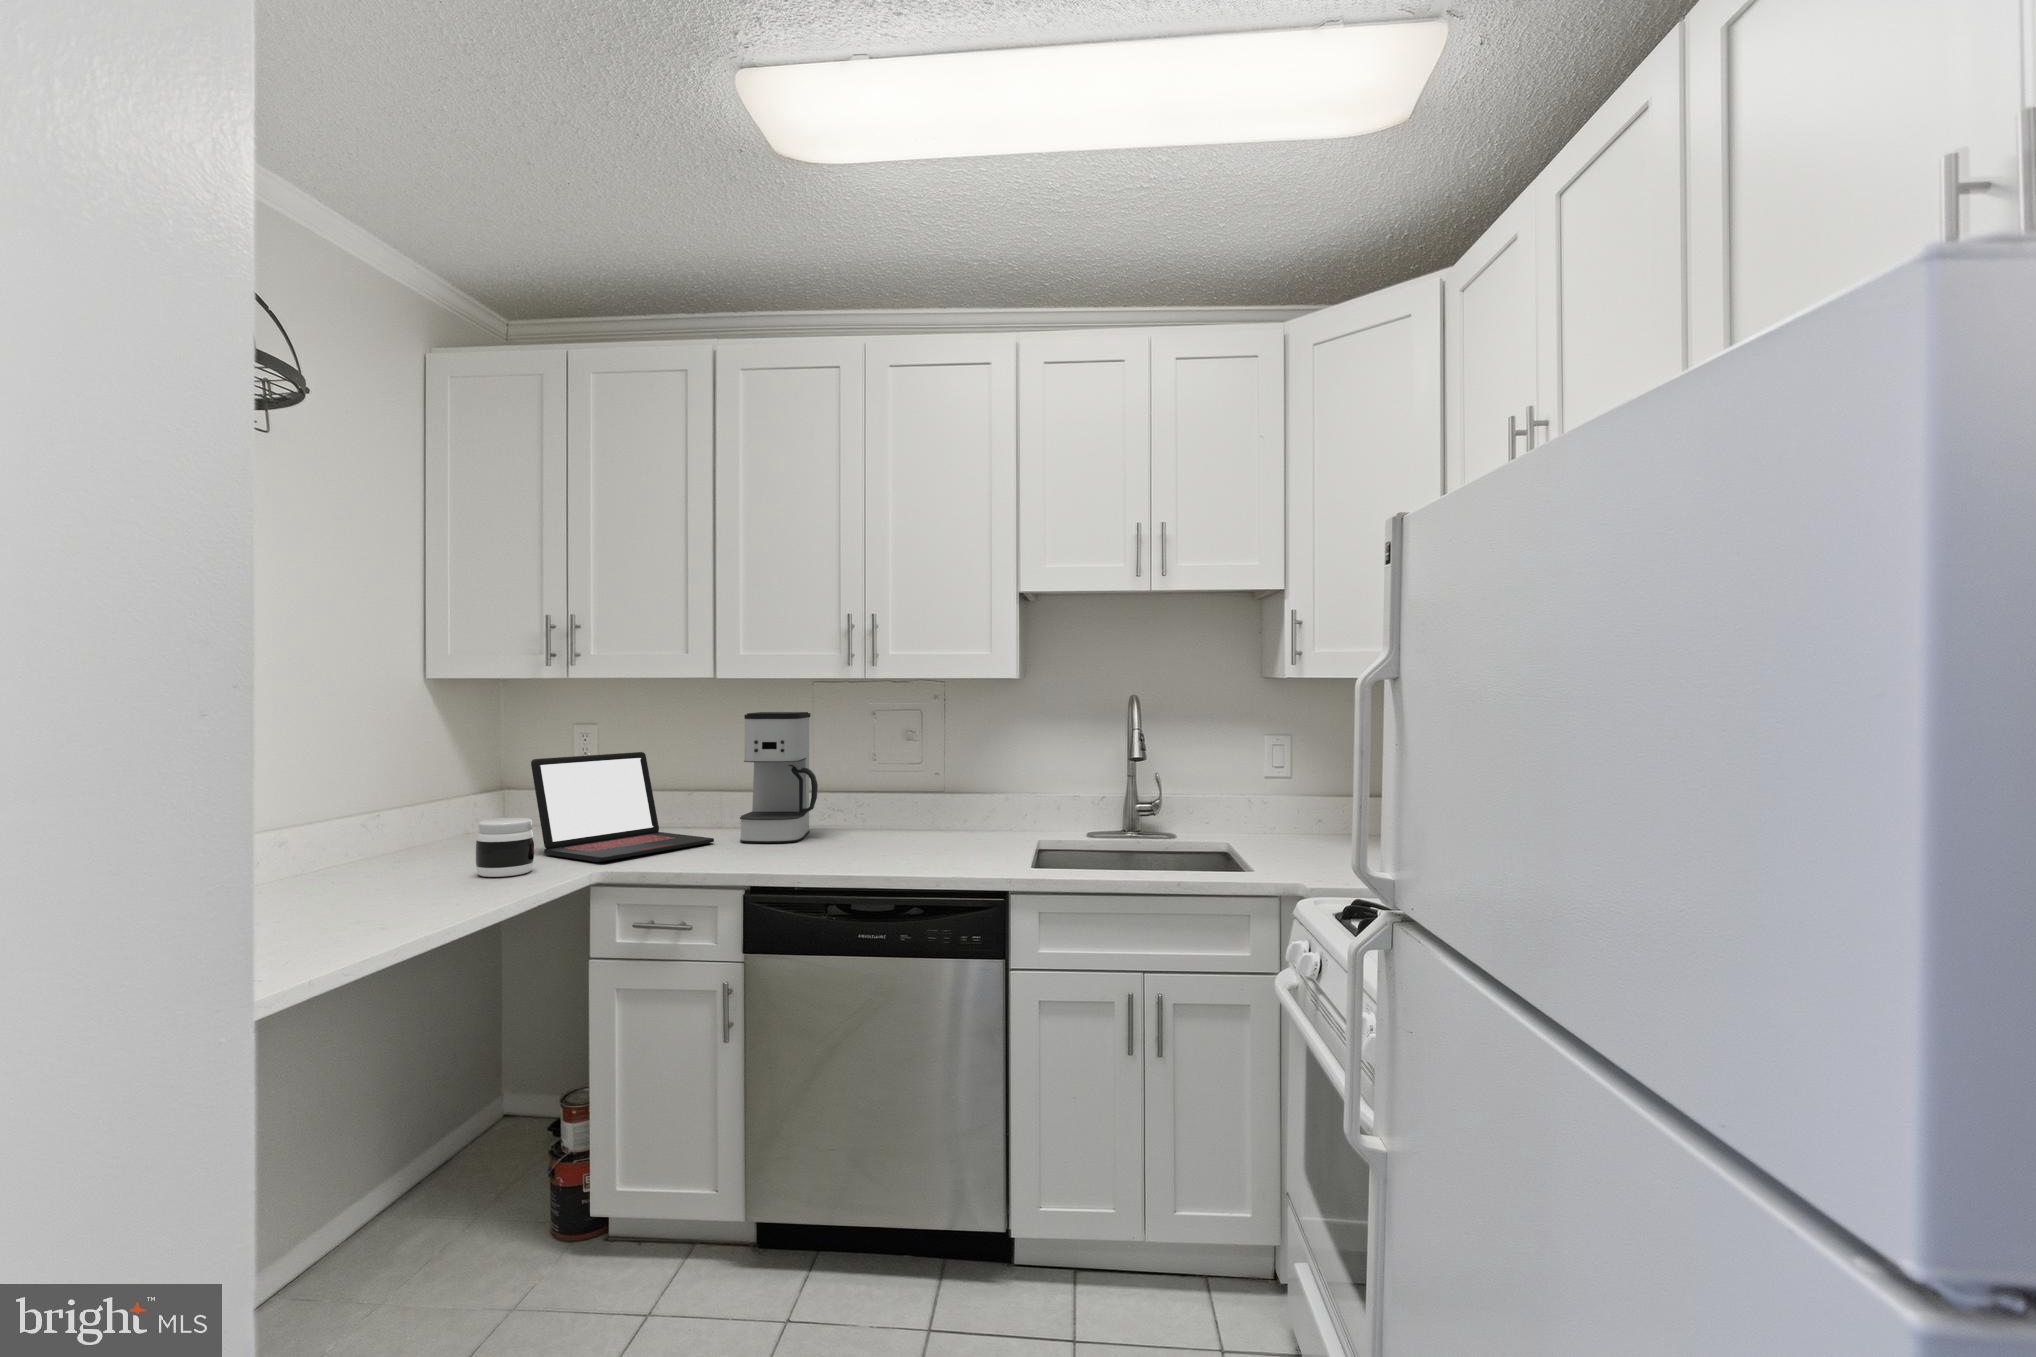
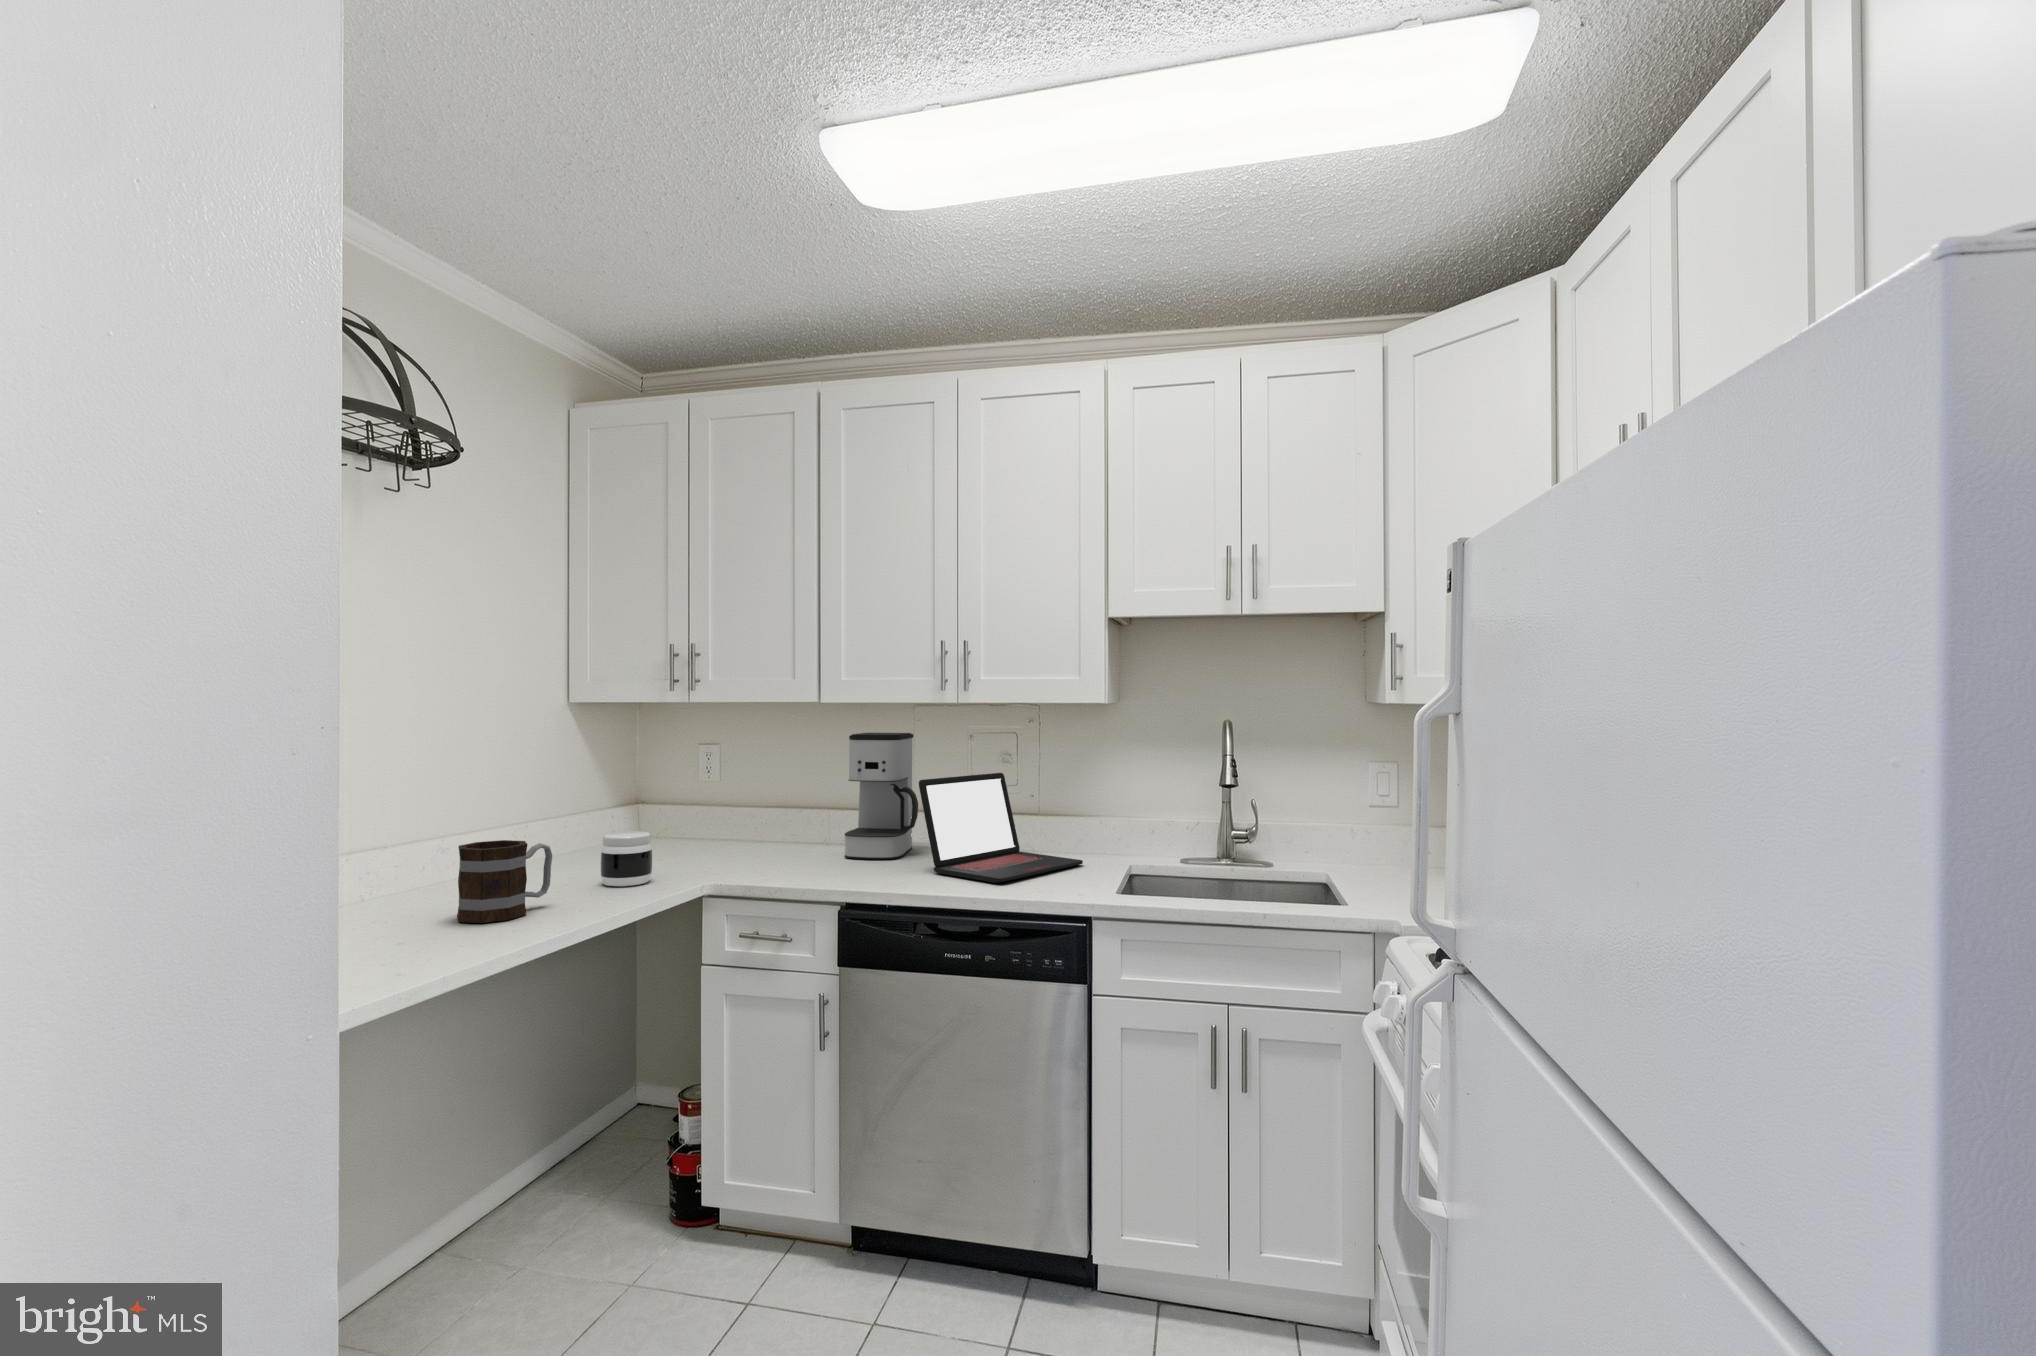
laptop: present [531,752,714,862] -> present [919,773,1083,883]
mug: none [317,828,426,918] -> present [457,840,552,923]

